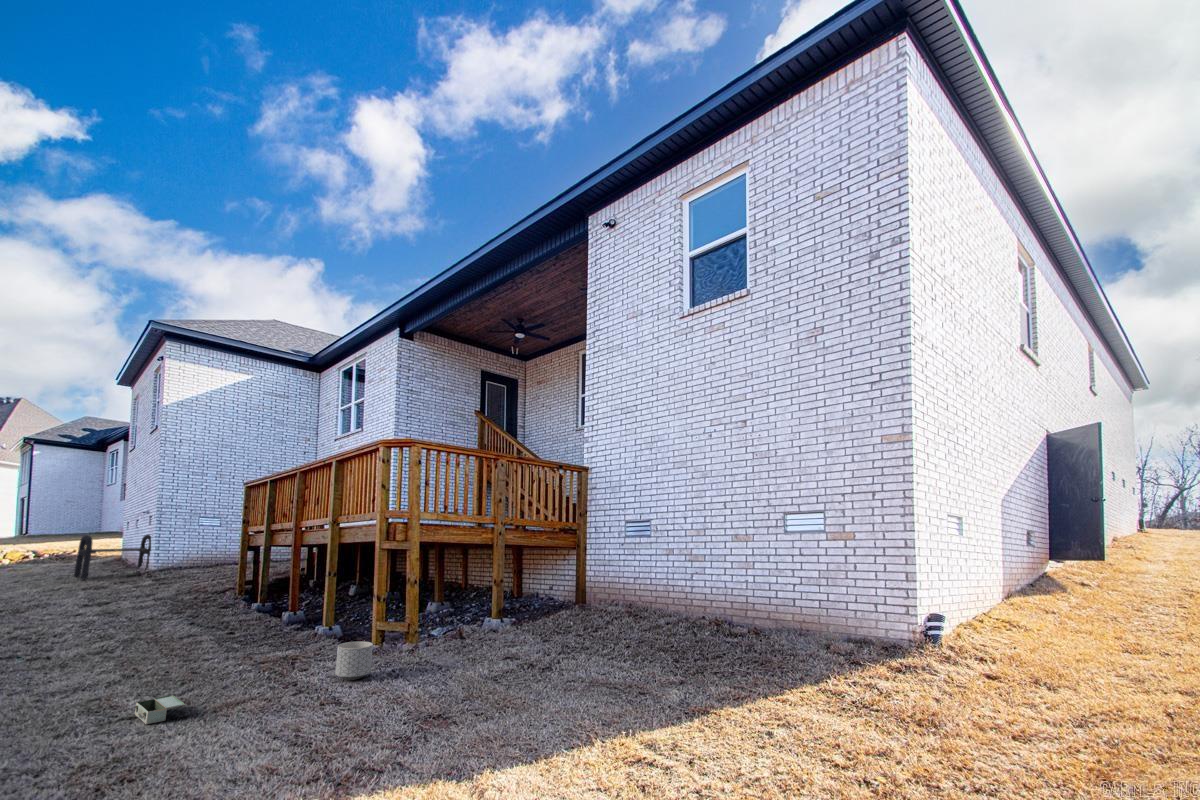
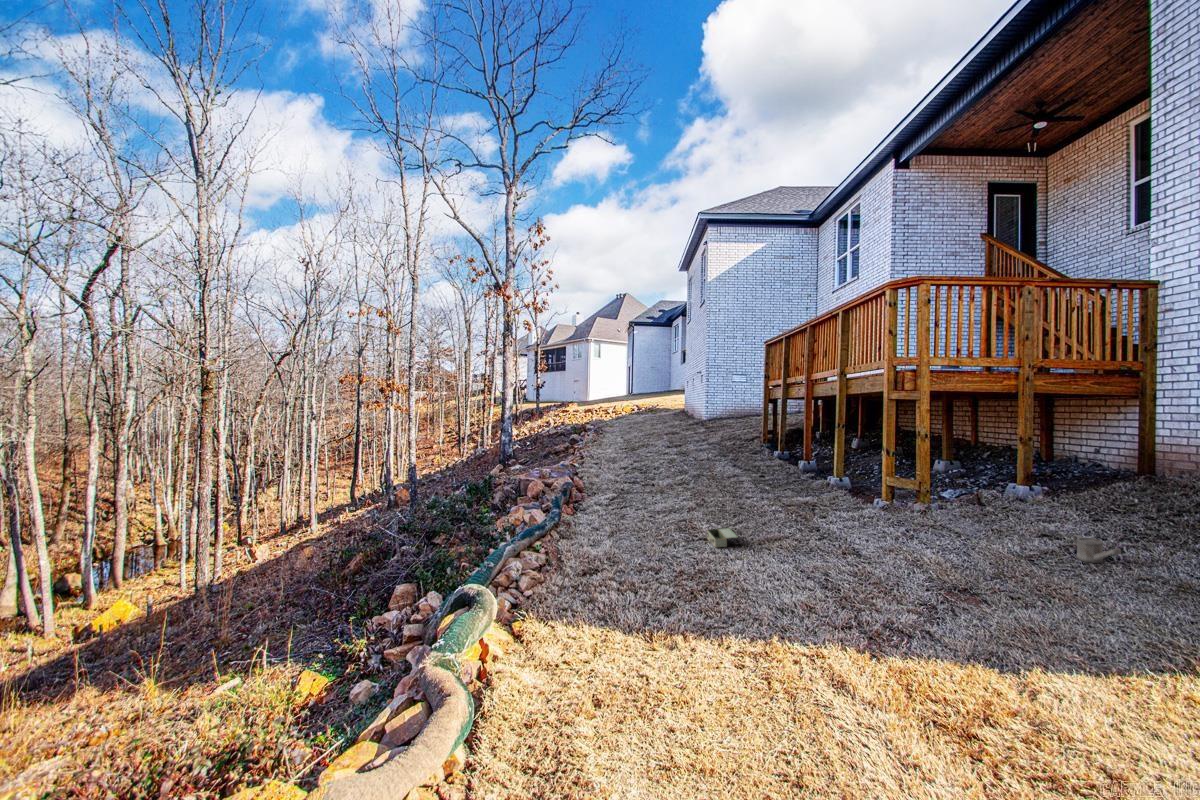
bench: present [74,535,151,580] -> none [659,395,703,427]
planter: present [335,642,373,680] -> none [851,499,884,533]
watering can: none [527,654,556,677] -> present [1073,535,1121,563]

